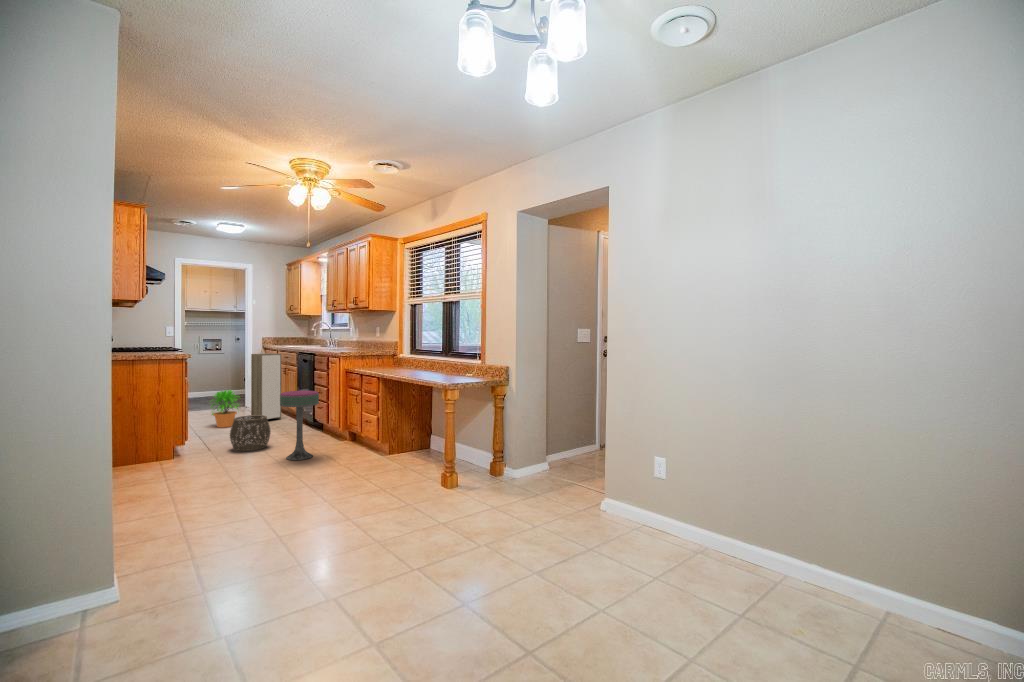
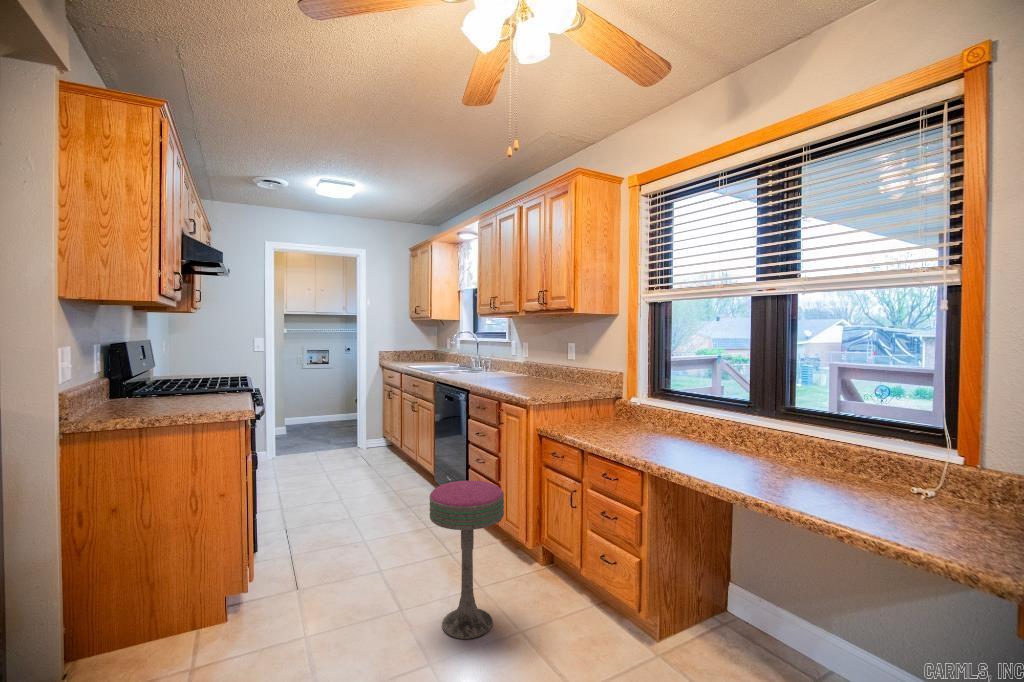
storage cabinet: present [251,353,281,419] -> none [367,379,410,489]
potted plant: present [211,390,239,428] -> none [305,438,358,500]
woven basket: present [230,415,270,451] -> none [336,509,406,588]

